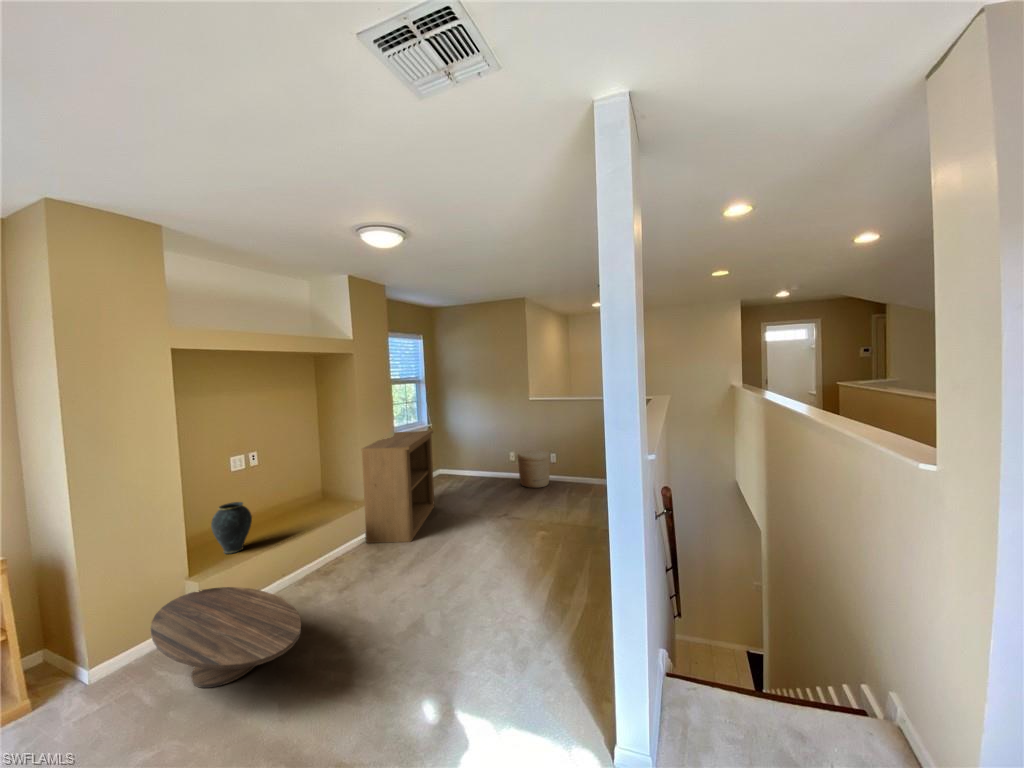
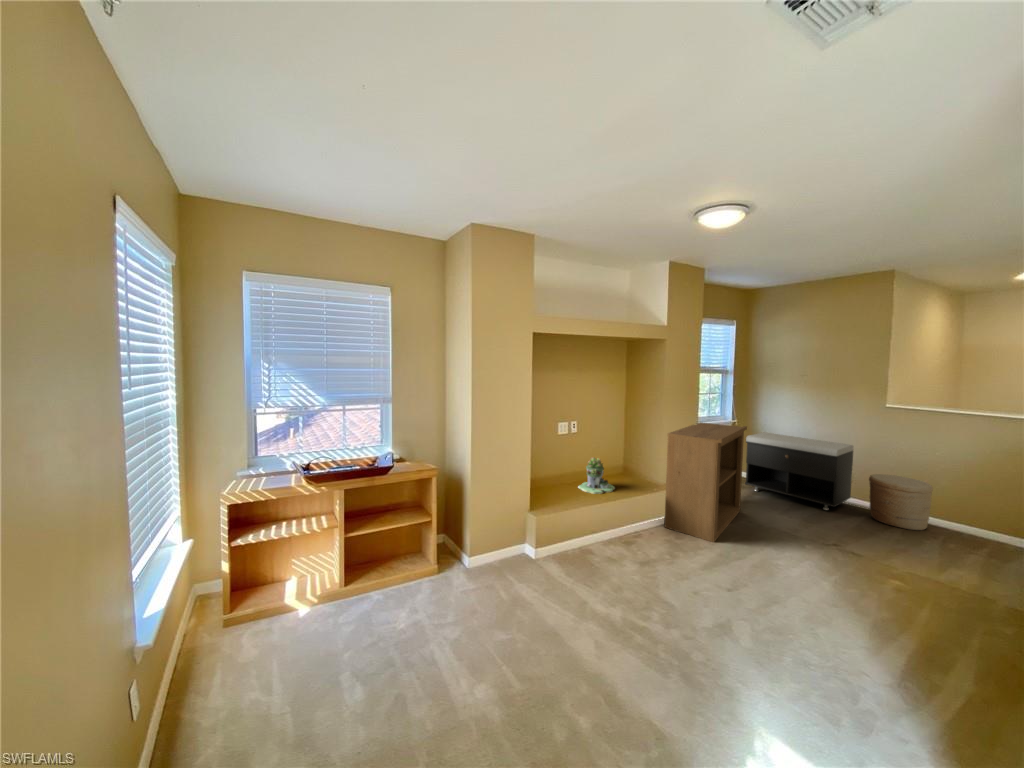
storage bench: none [437,432,510,487] -> present [745,433,854,510]
succulent planter: none [263,489,310,532] -> present [578,457,615,494]
vase: present [211,502,252,554] -> none [544,459,572,501]
coffee table: present [151,587,301,688] -> none [506,522,612,610]

